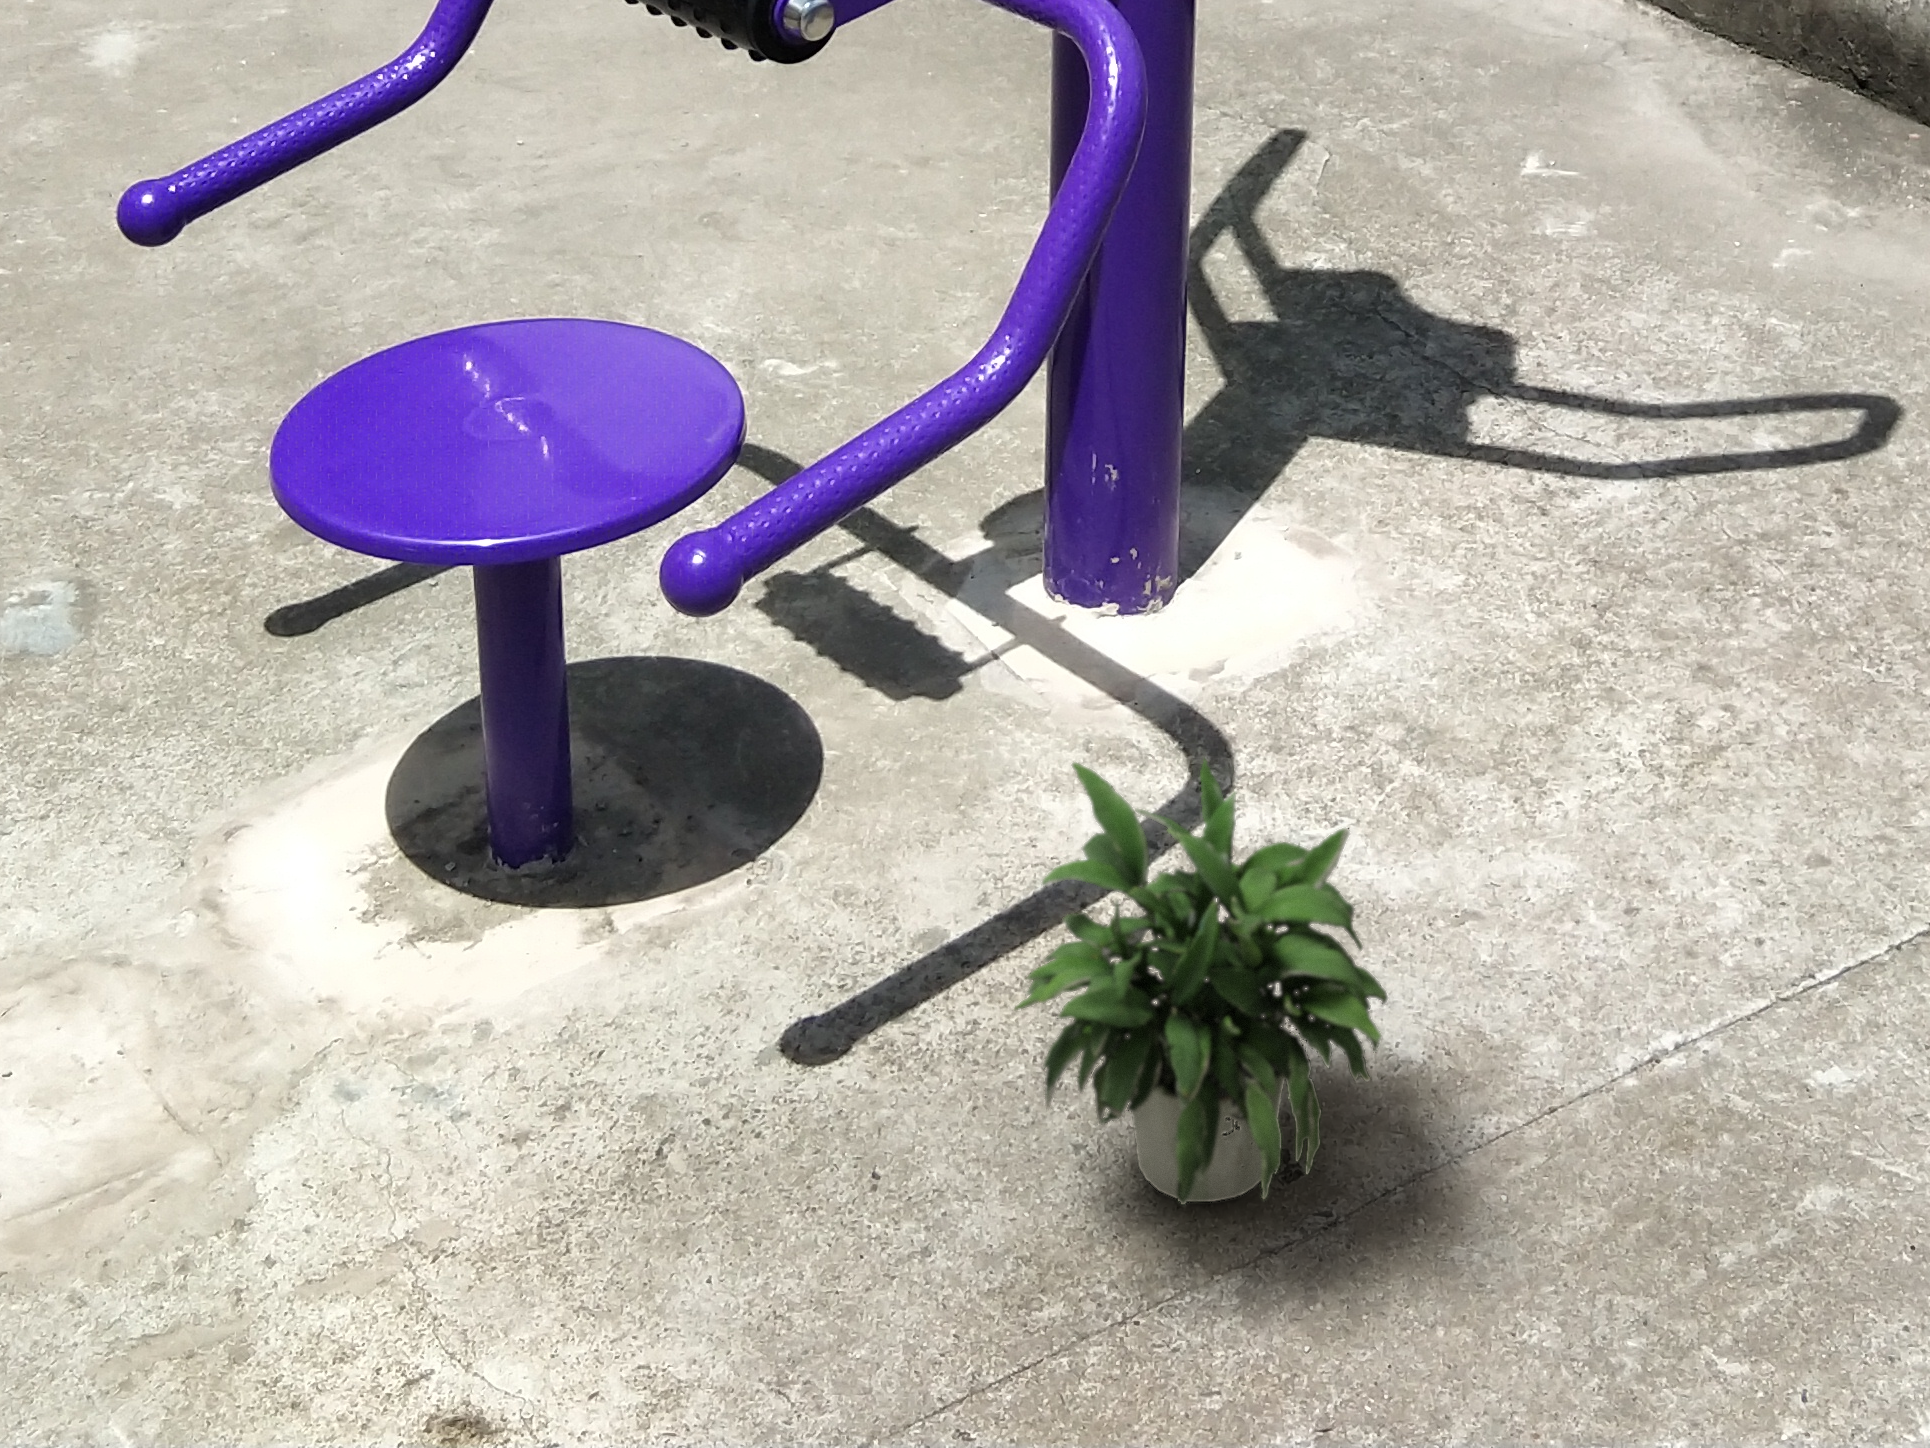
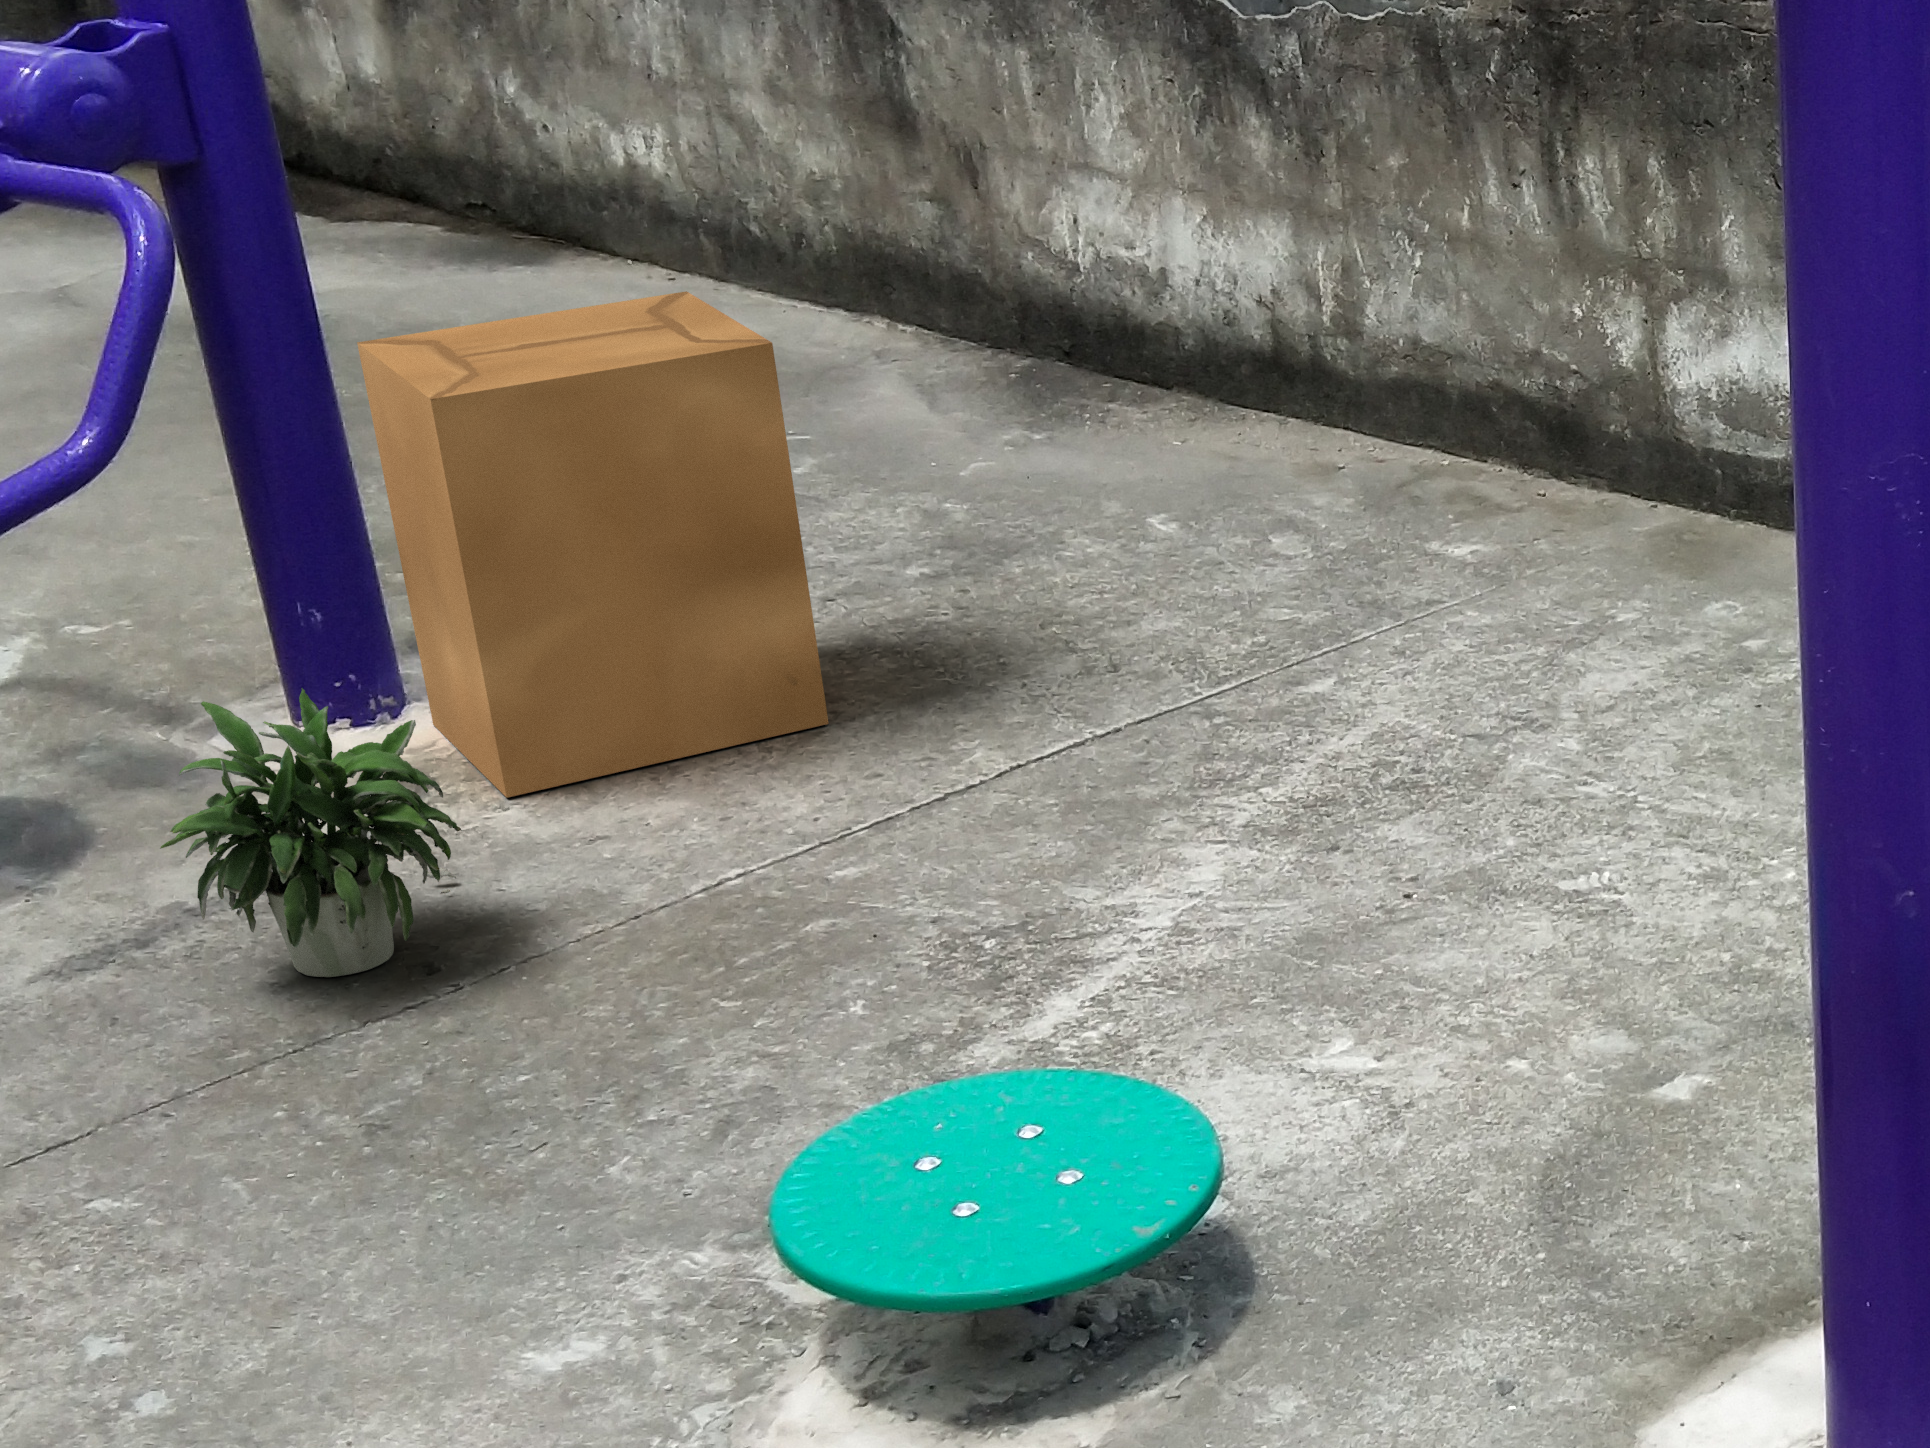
cardboard box: none [1239,125,1806,832] -> present [357,291,829,798]

